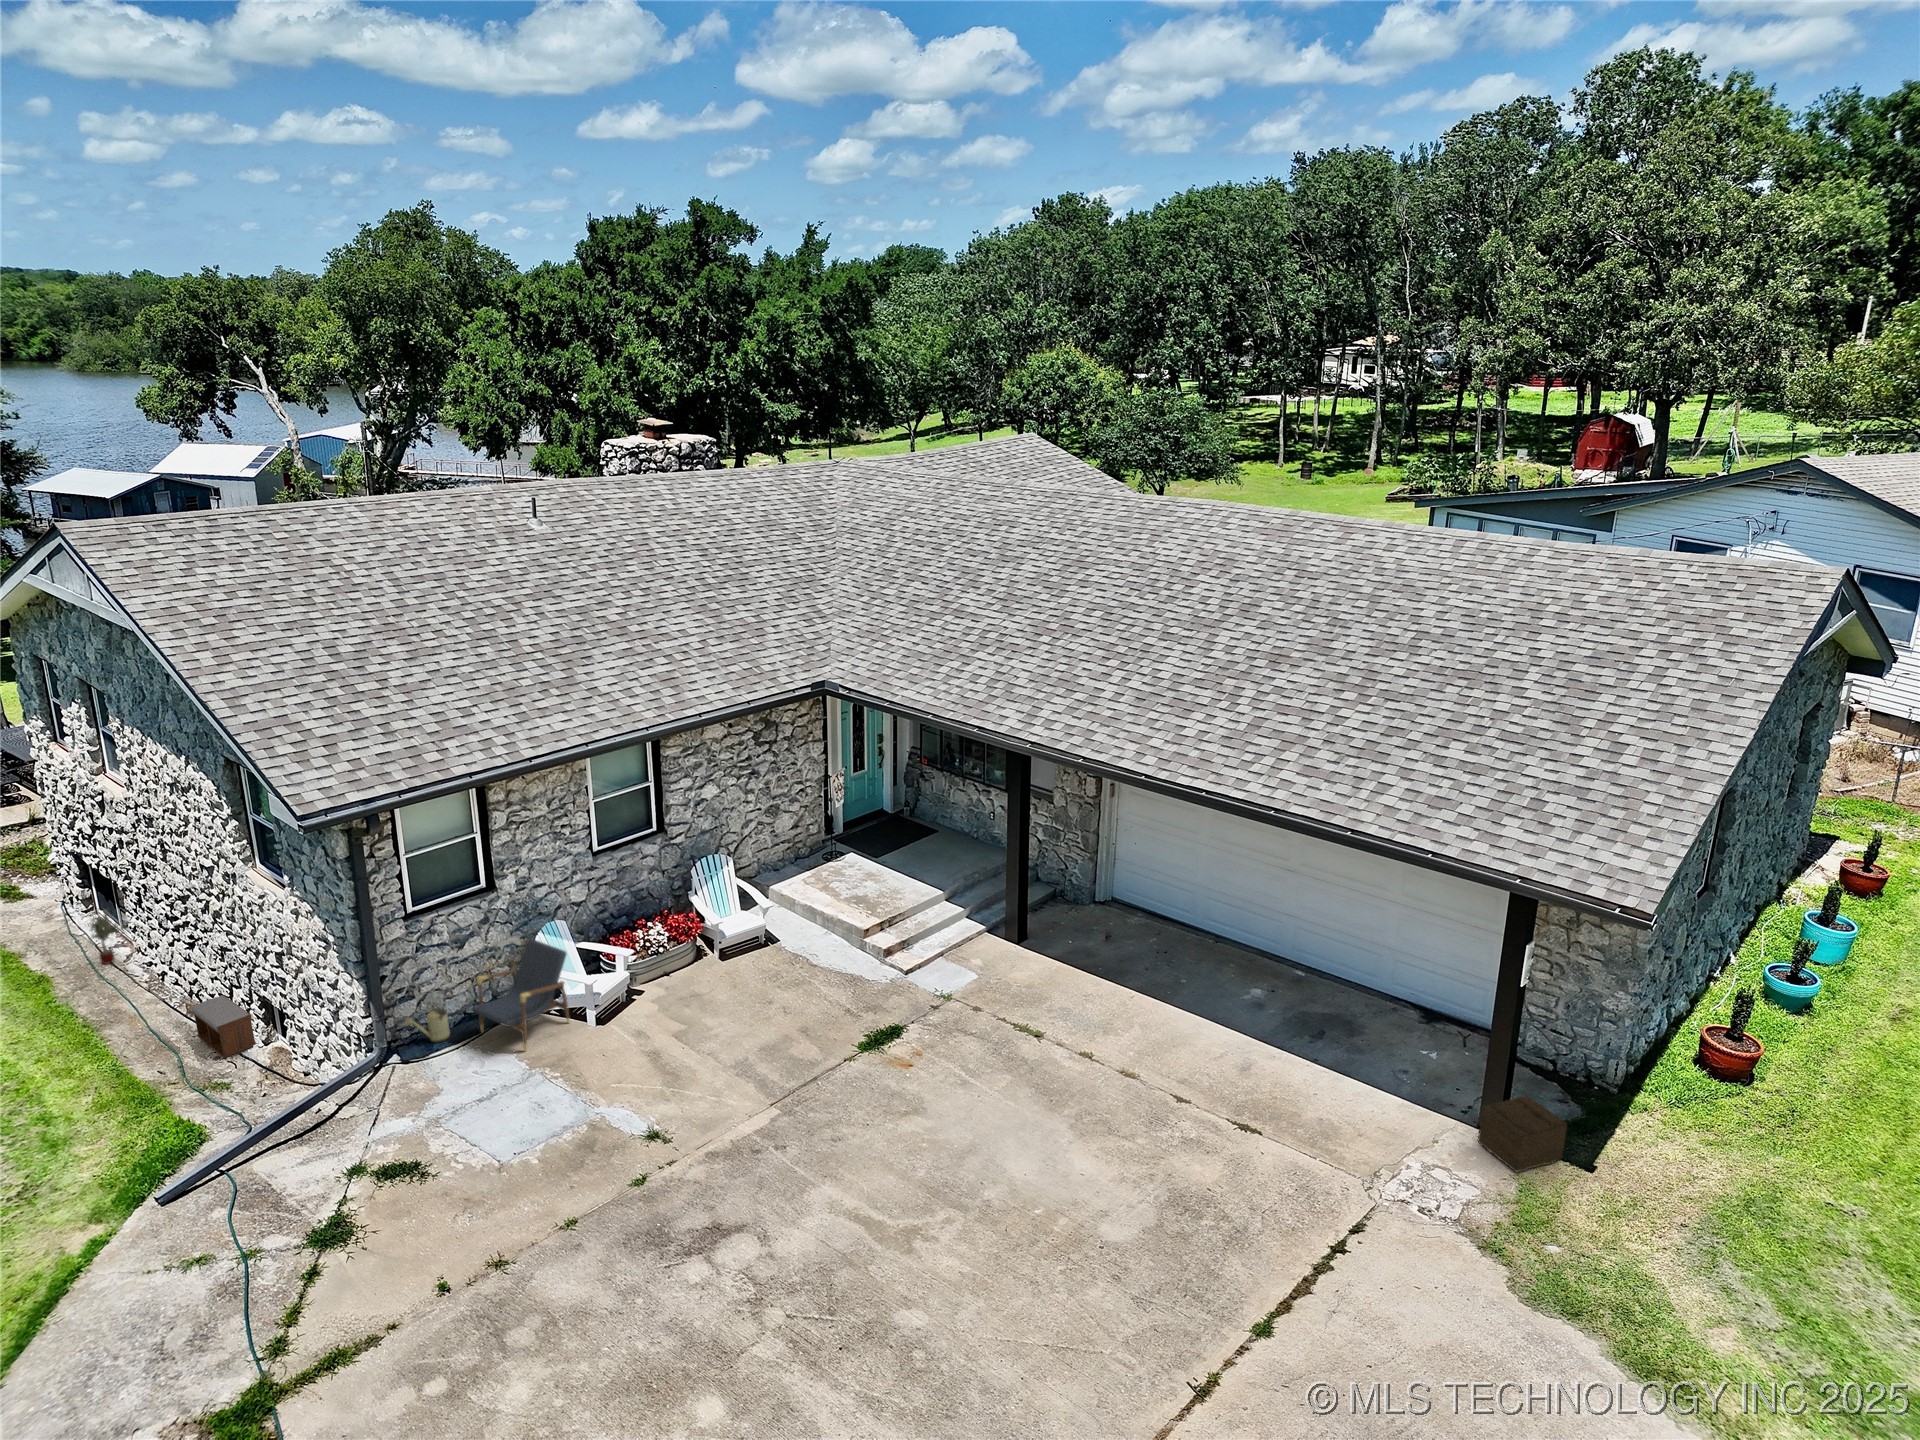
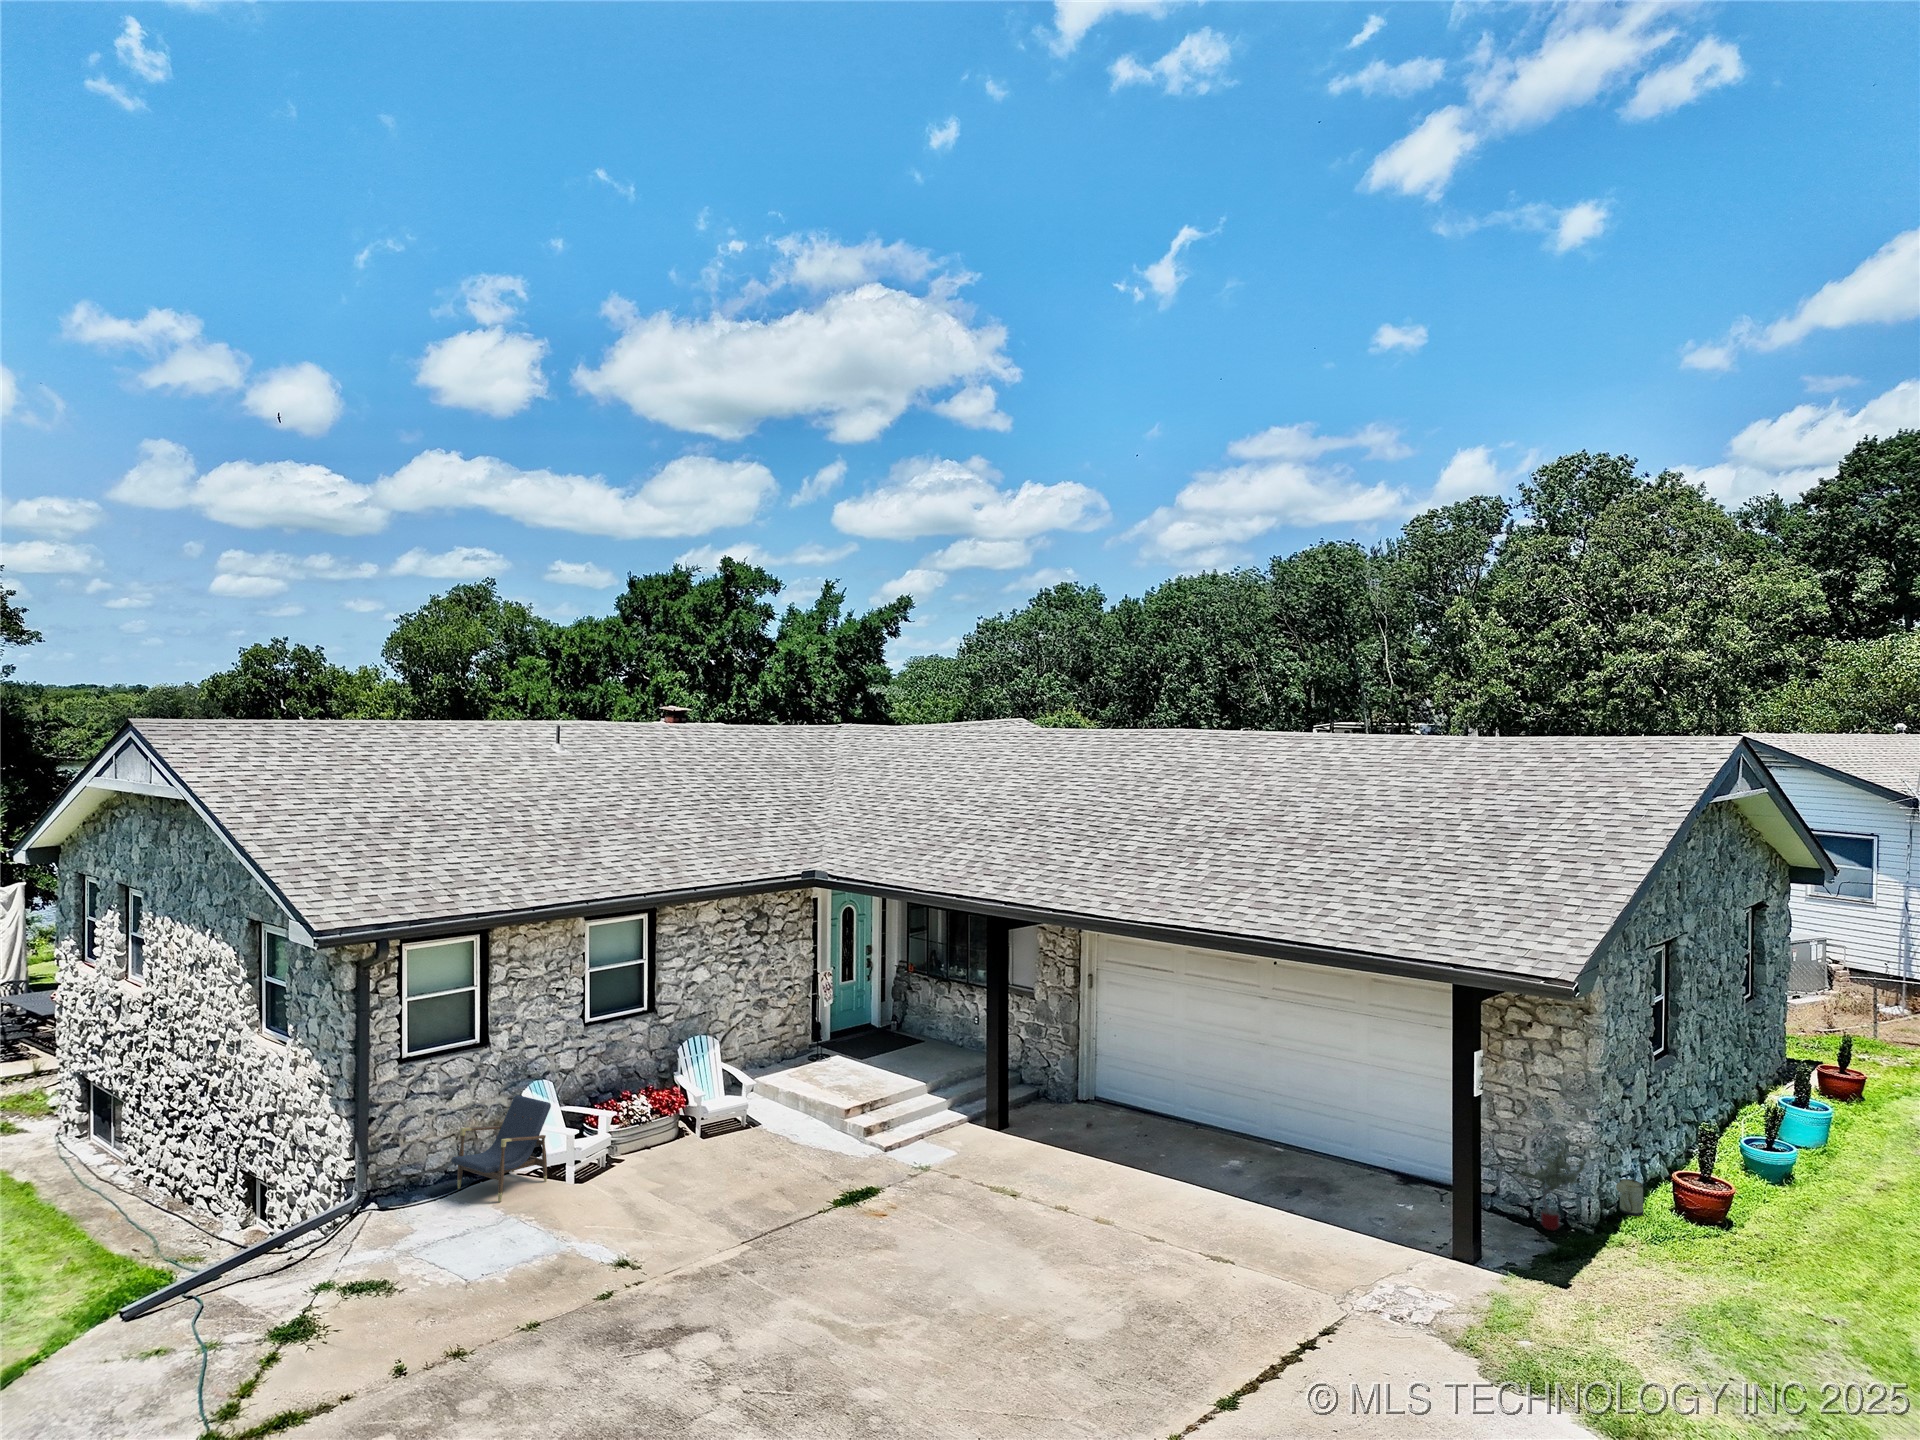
potted tree: present [88,908,125,964] -> present [1515,1142,1585,1231]
bench: present [191,995,257,1058] -> none [170,1182,229,1244]
watering can: present [405,1003,450,1043] -> present [1616,1173,1643,1216]
wooden crate: present [1478,1096,1567,1172] -> none [1451,1211,1537,1285]

